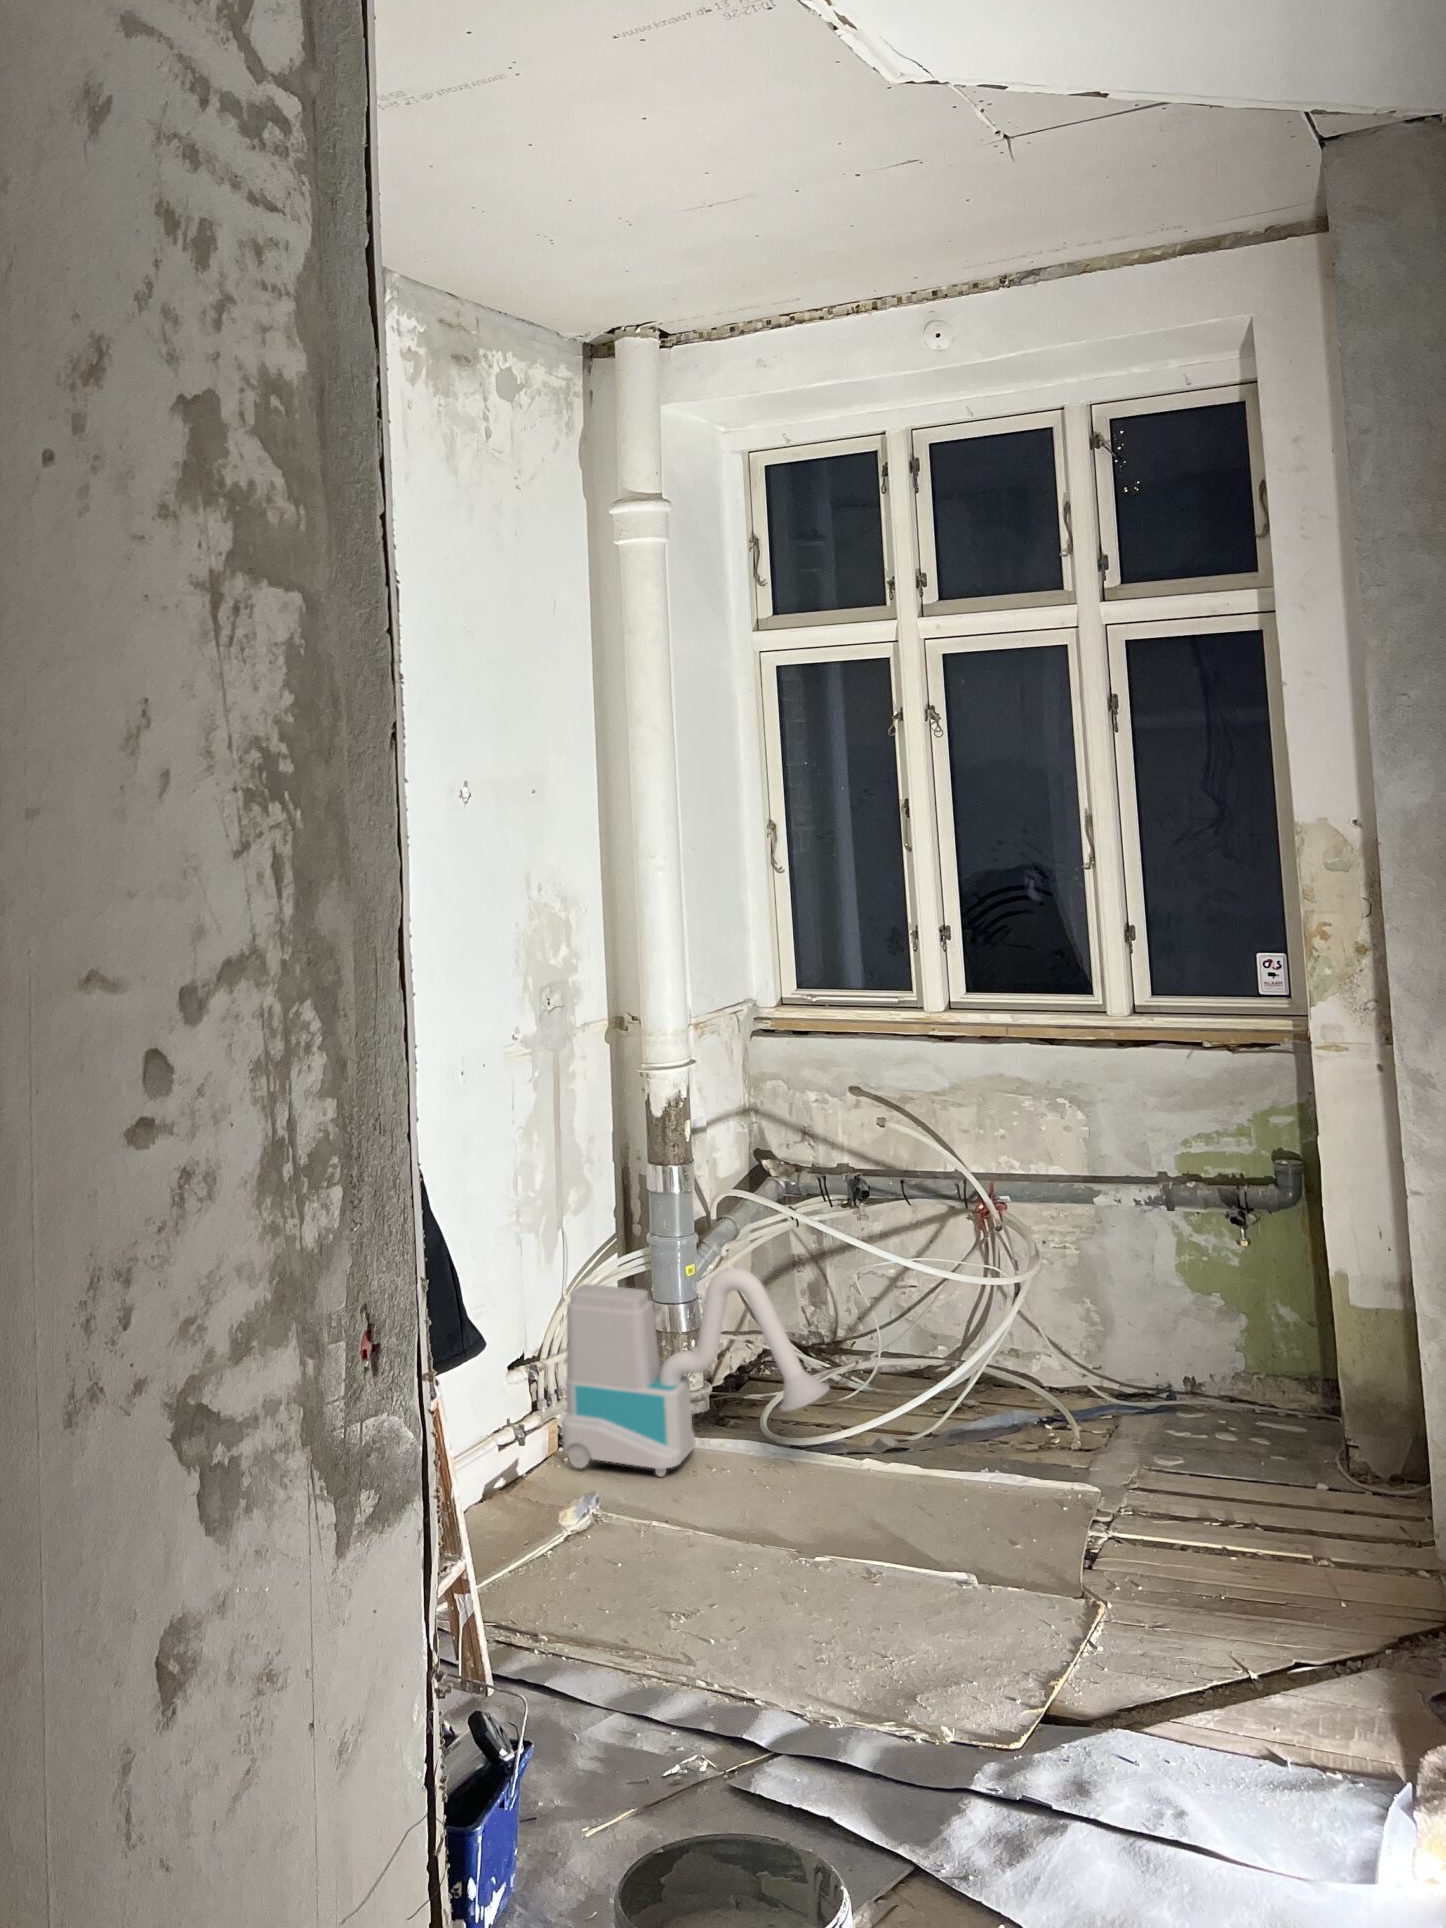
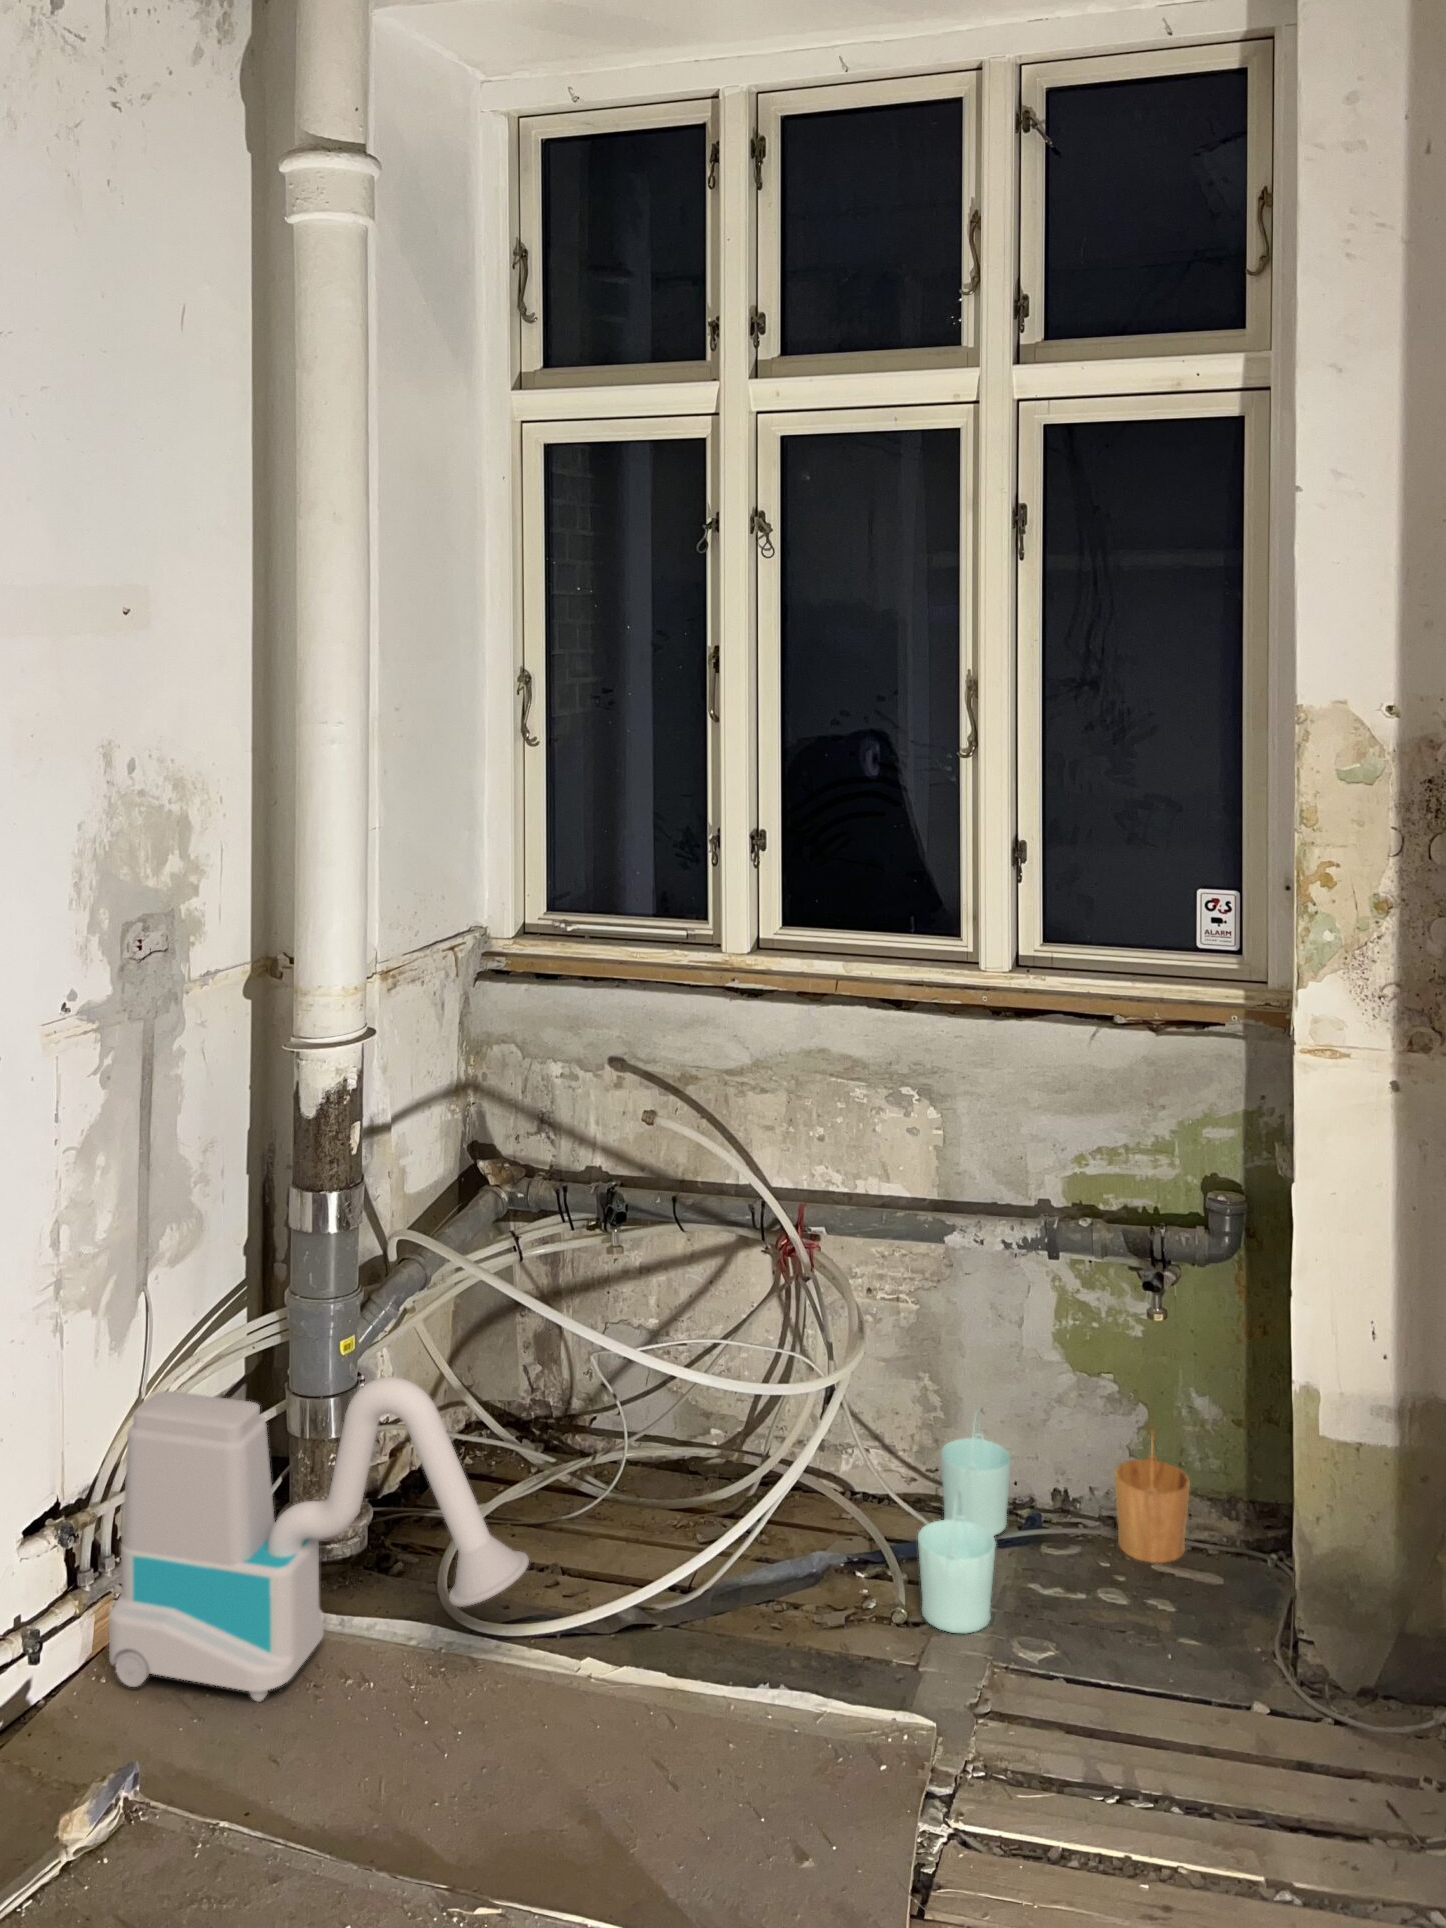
bucket: none [1088,1321,1285,1454] -> present [918,1410,1190,1633]

